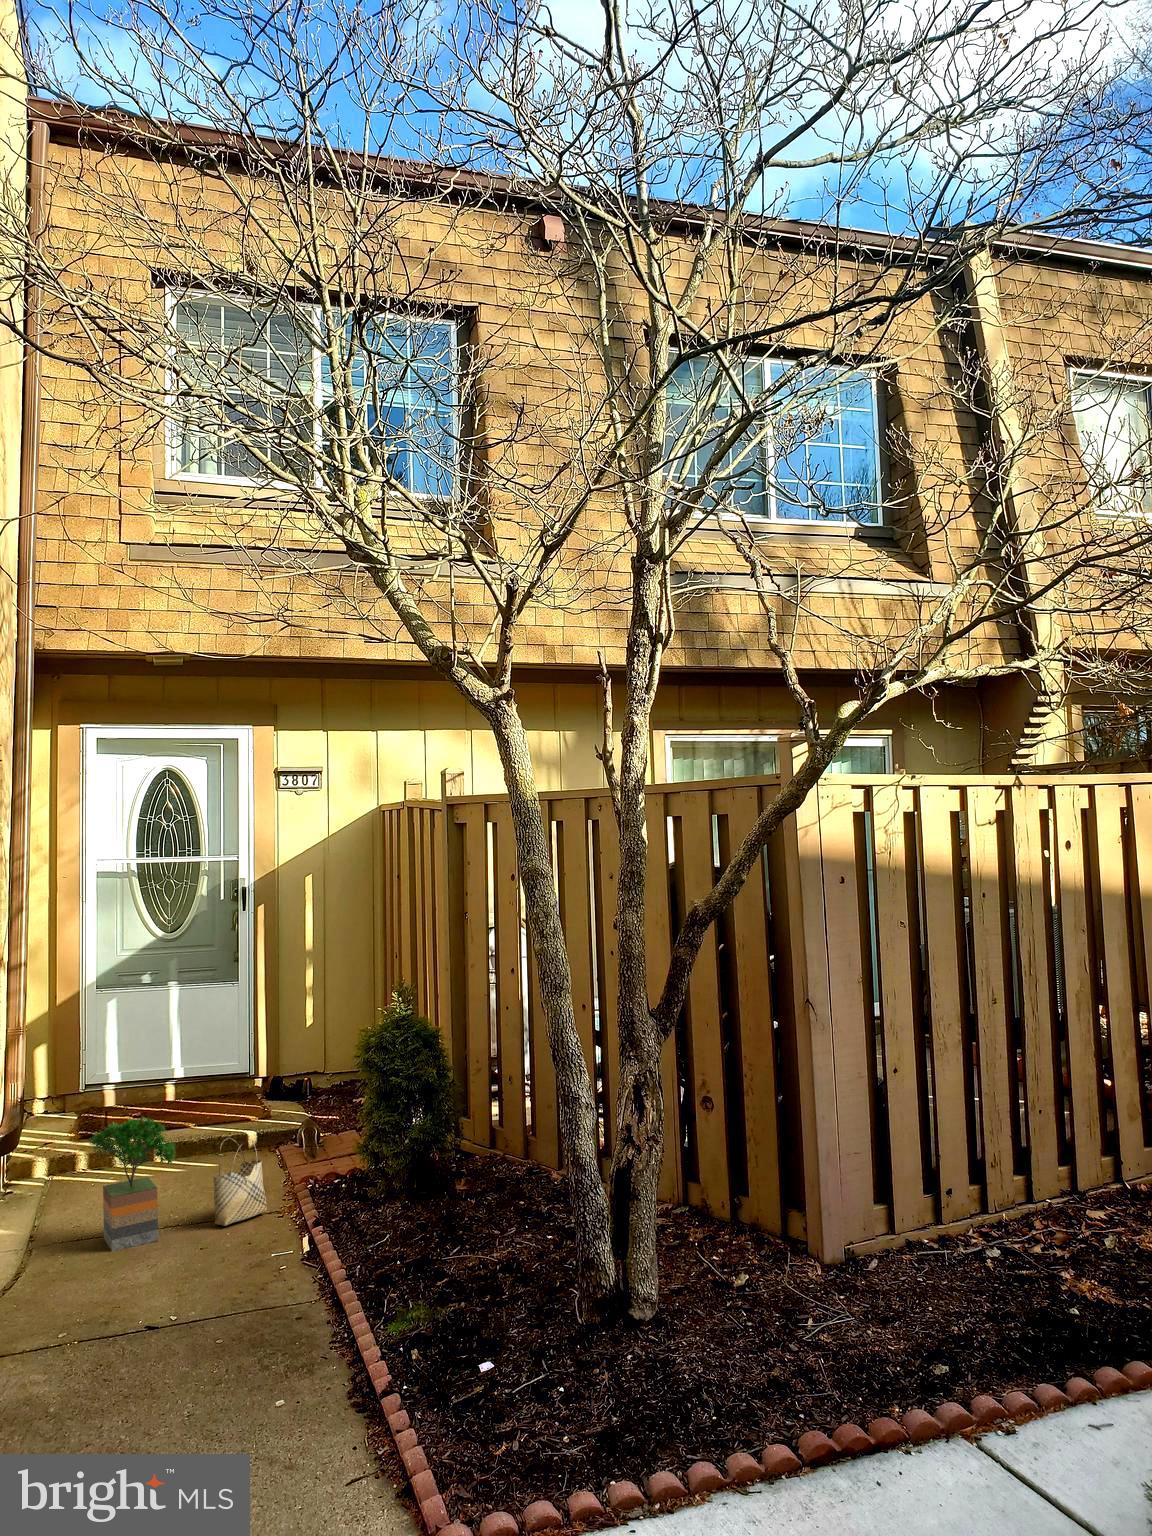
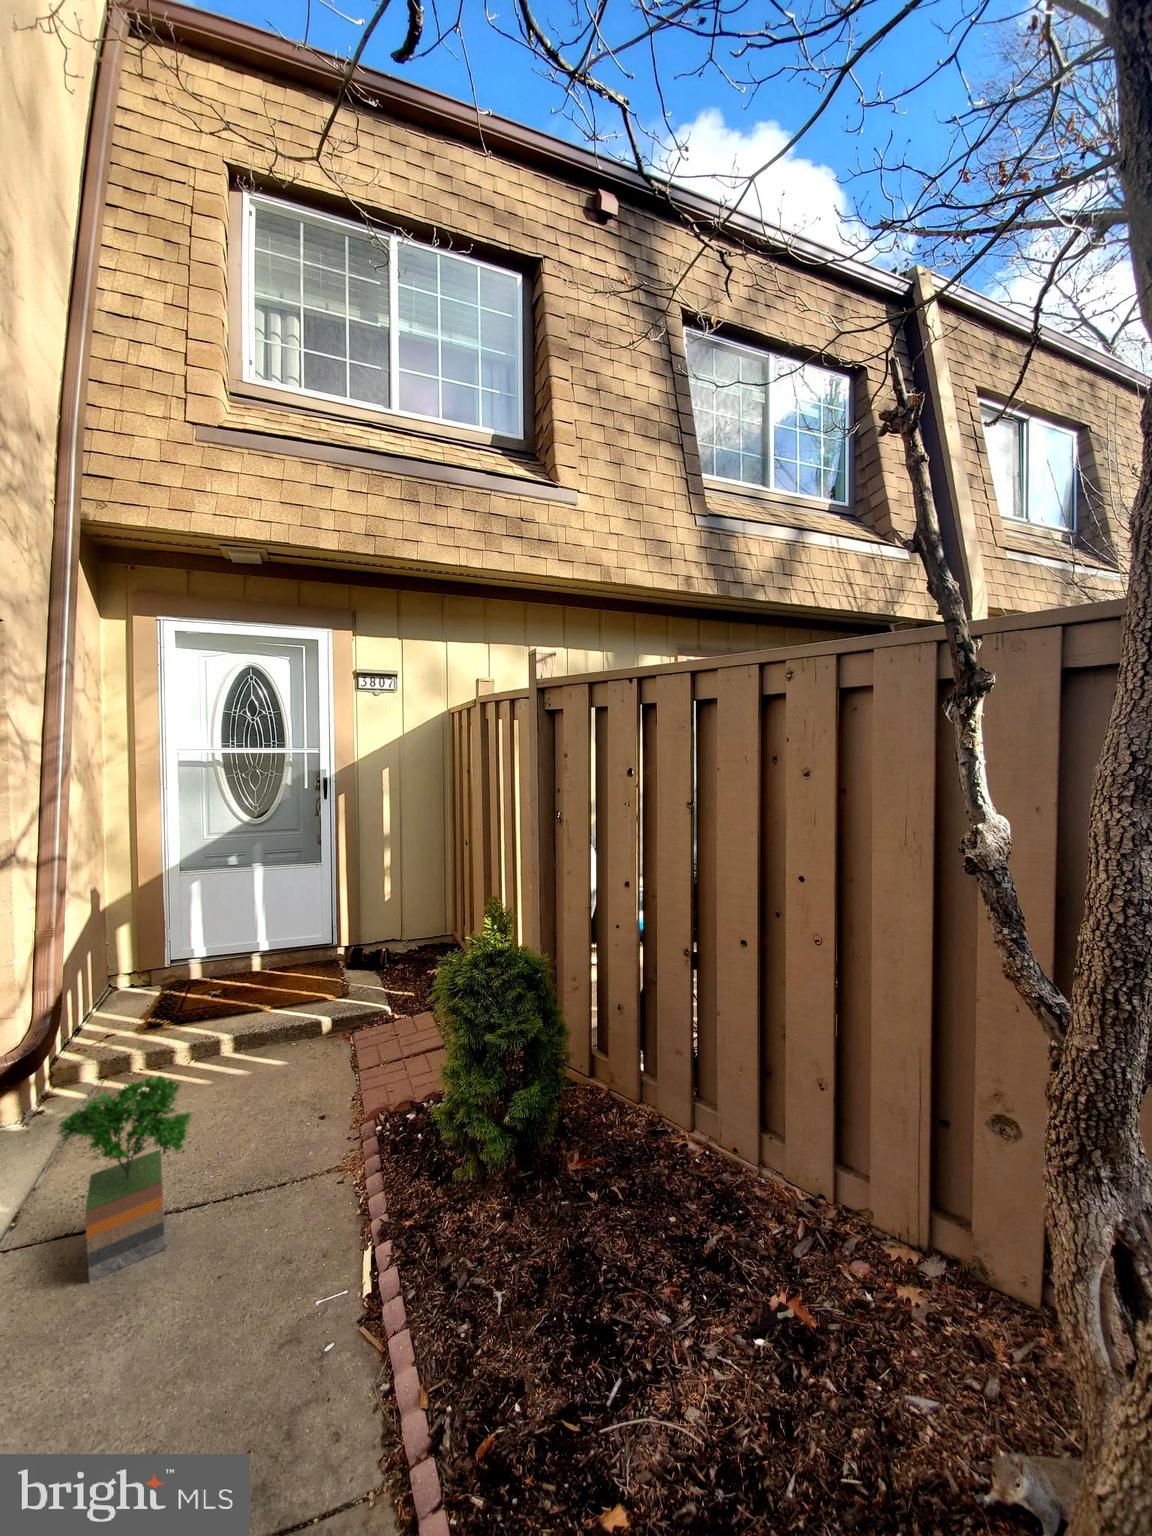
woven basket: present [213,1138,267,1226] -> none [246,1086,323,1211]

